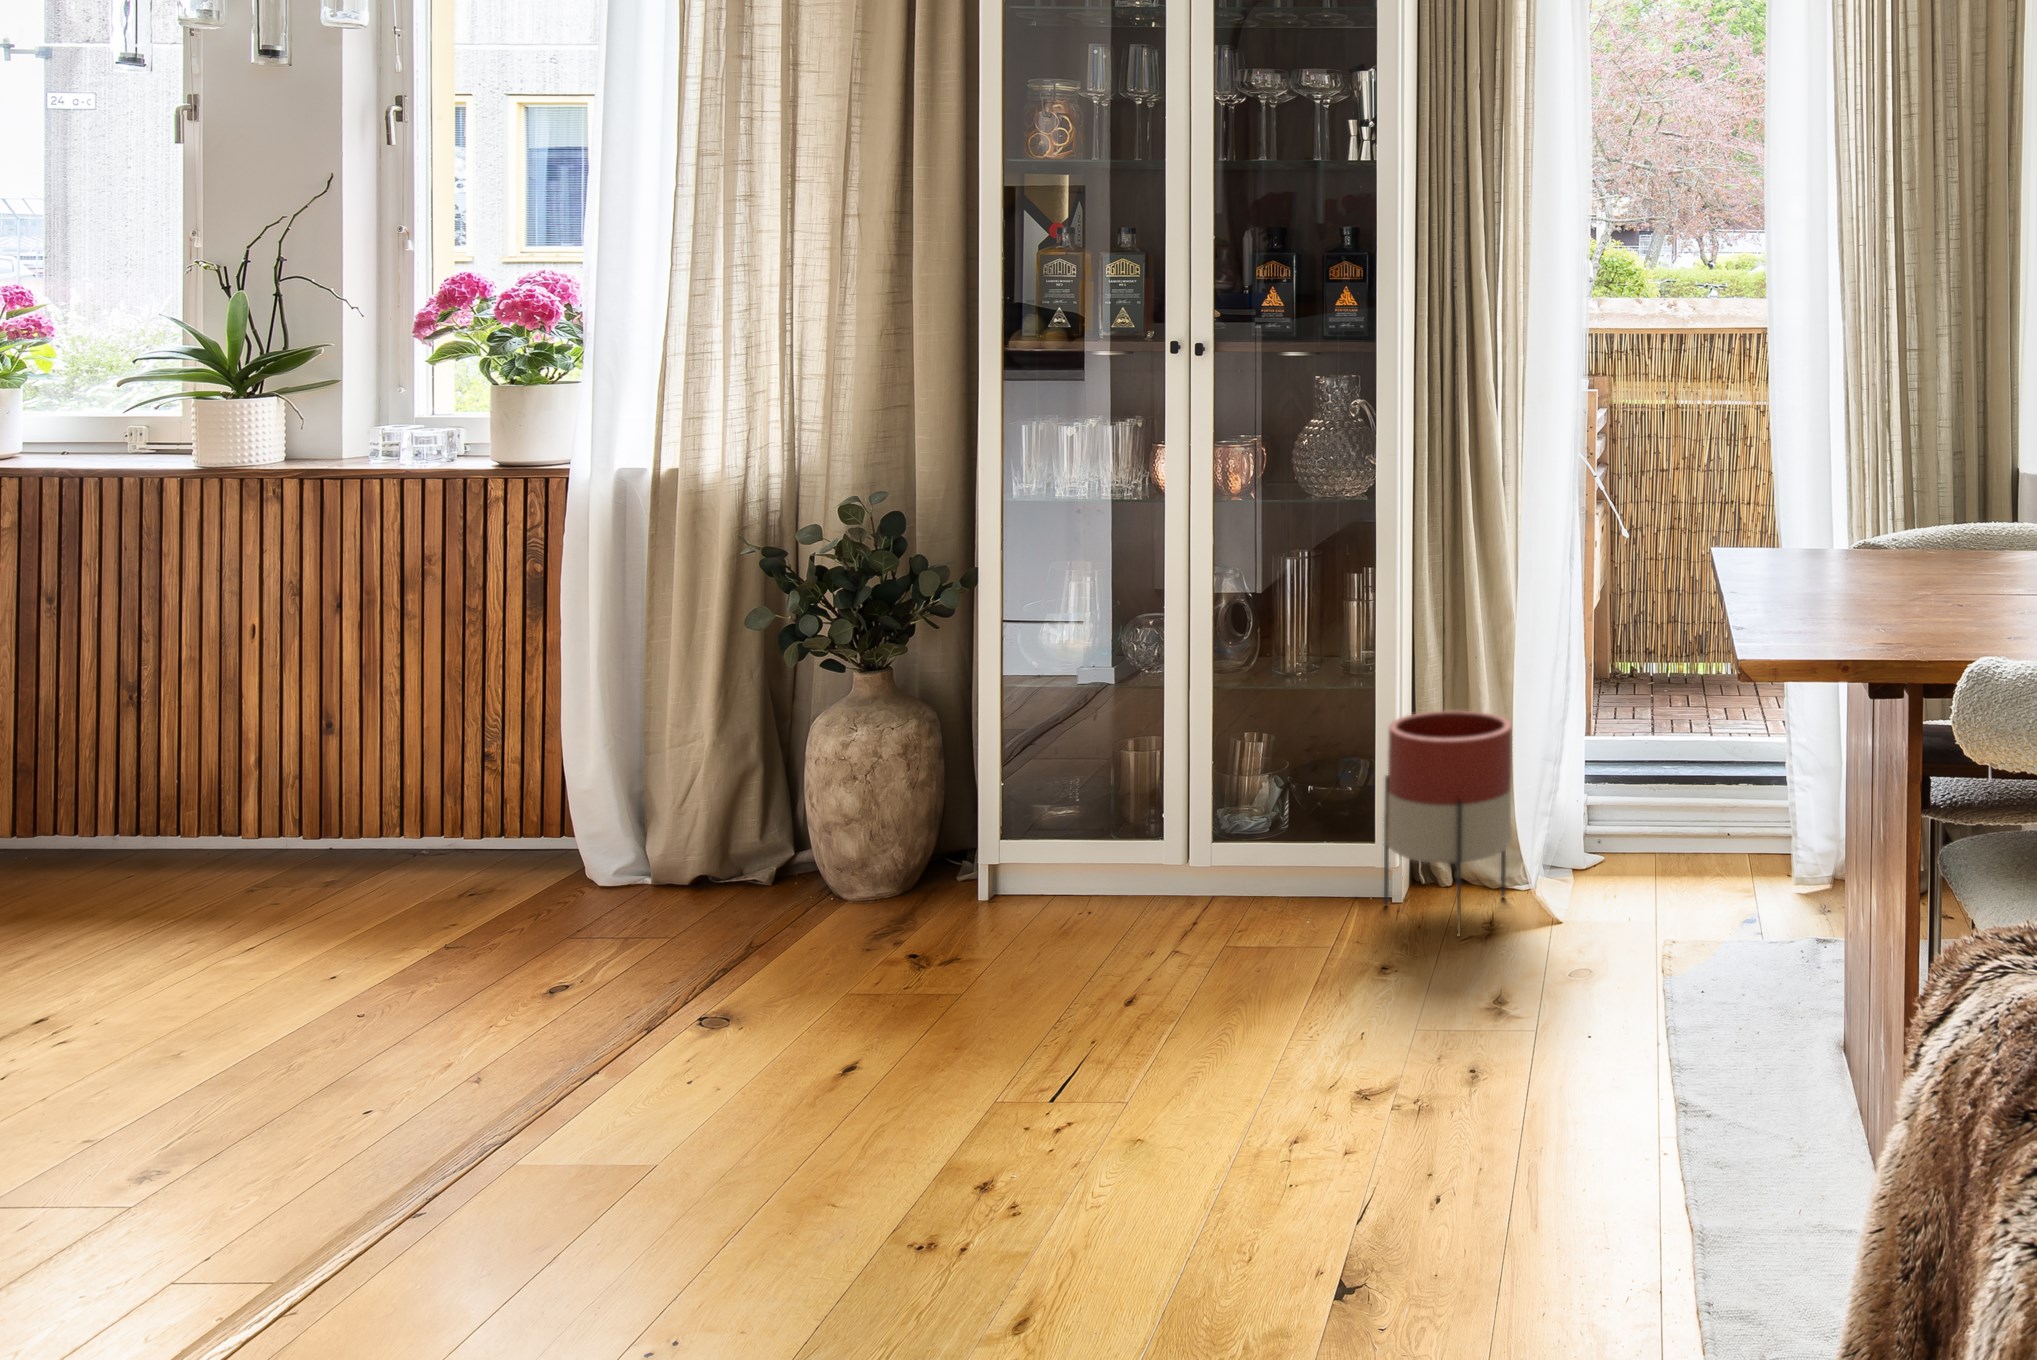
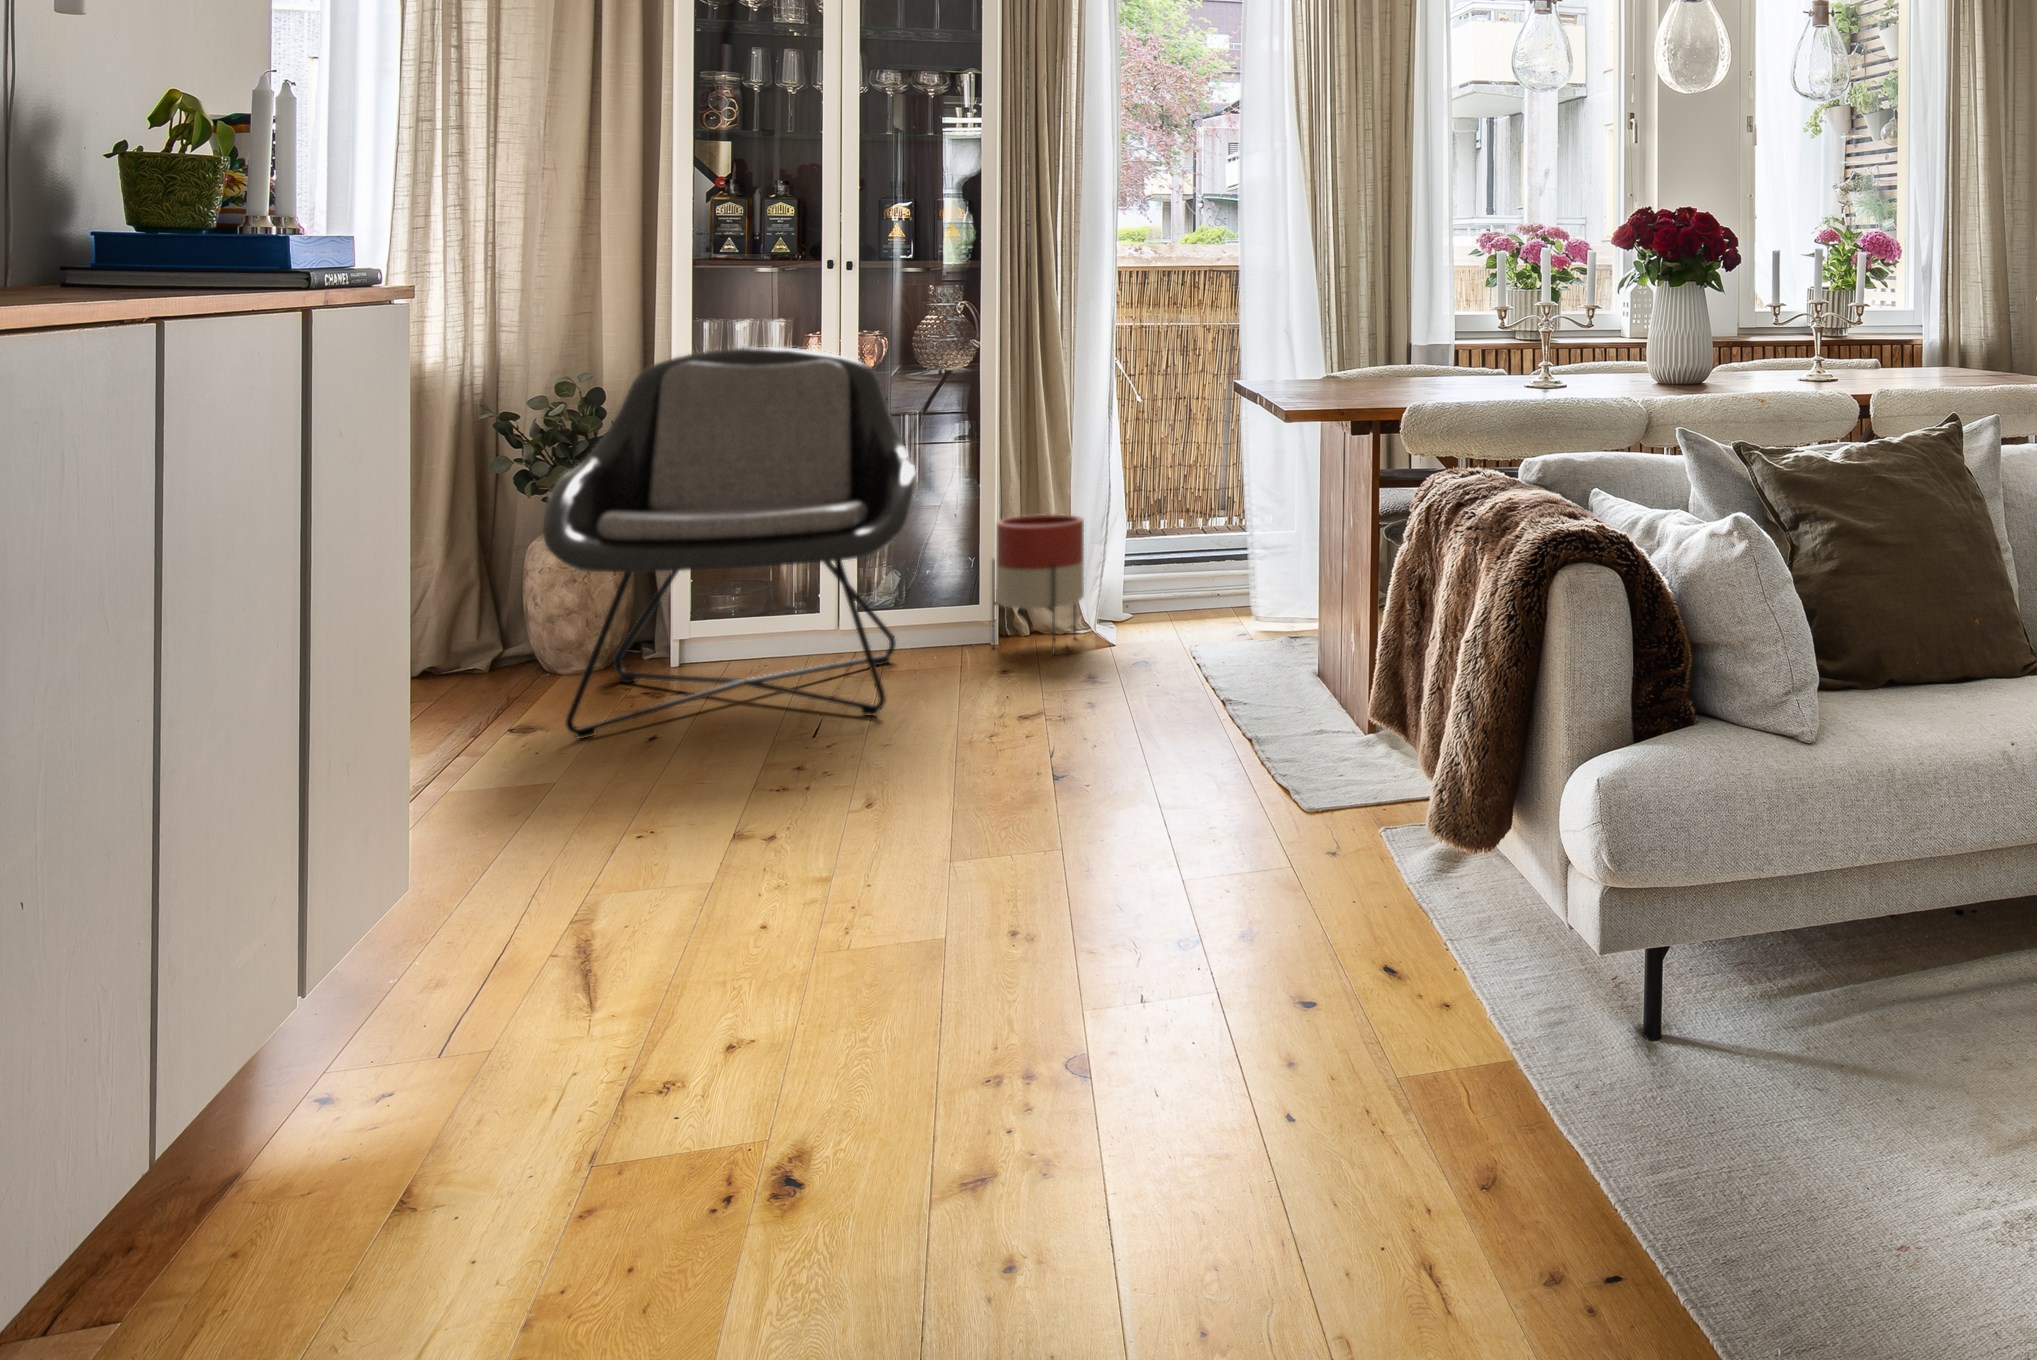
lounge chair: none [701,461,1246,1060] -> present [543,347,916,739]

